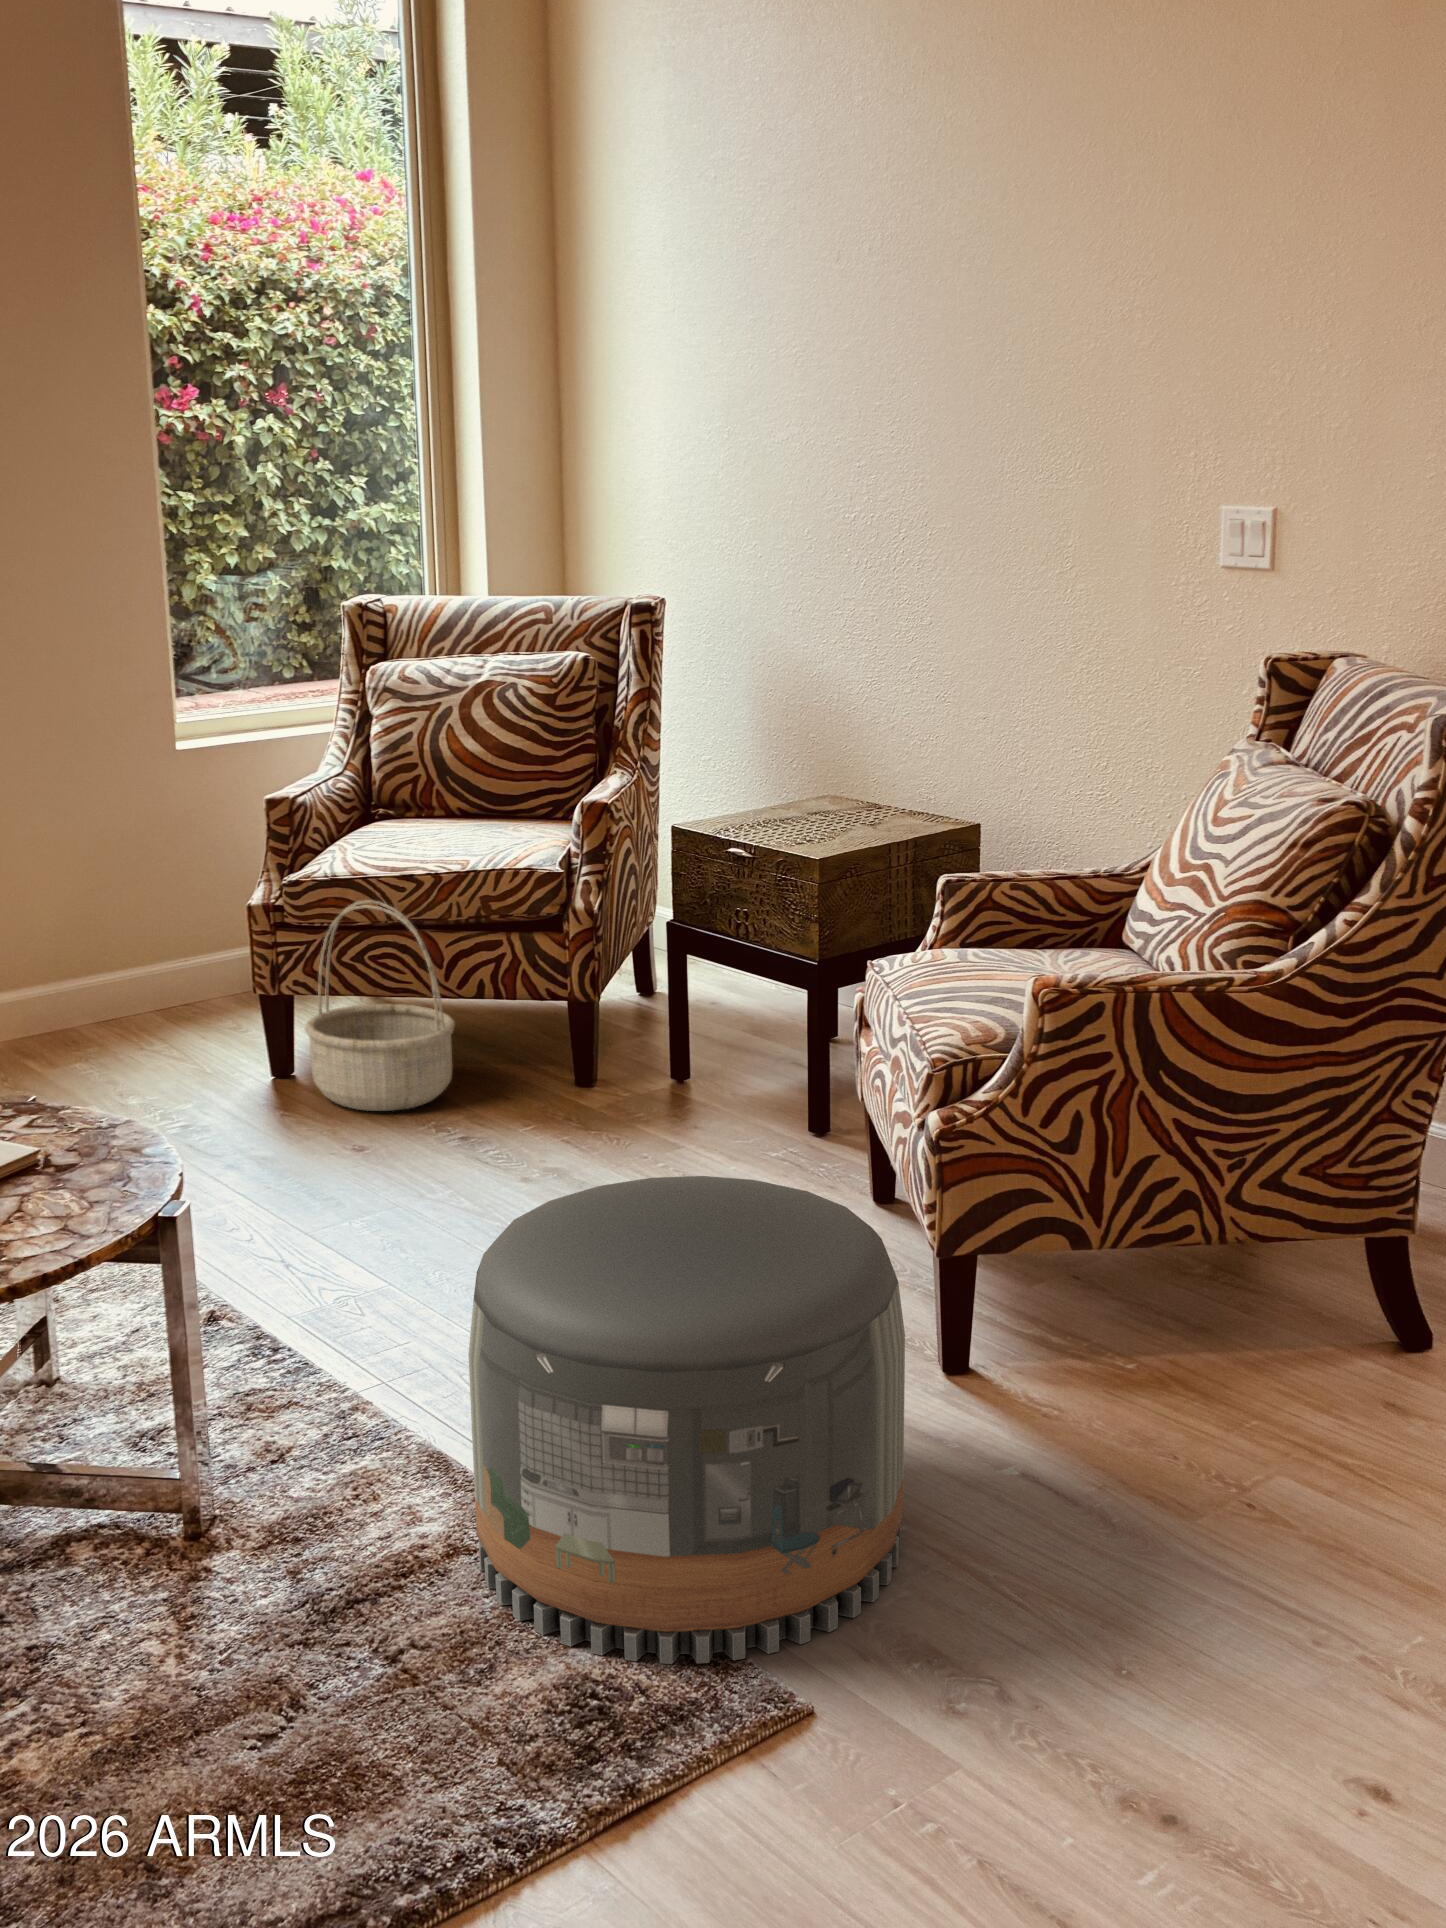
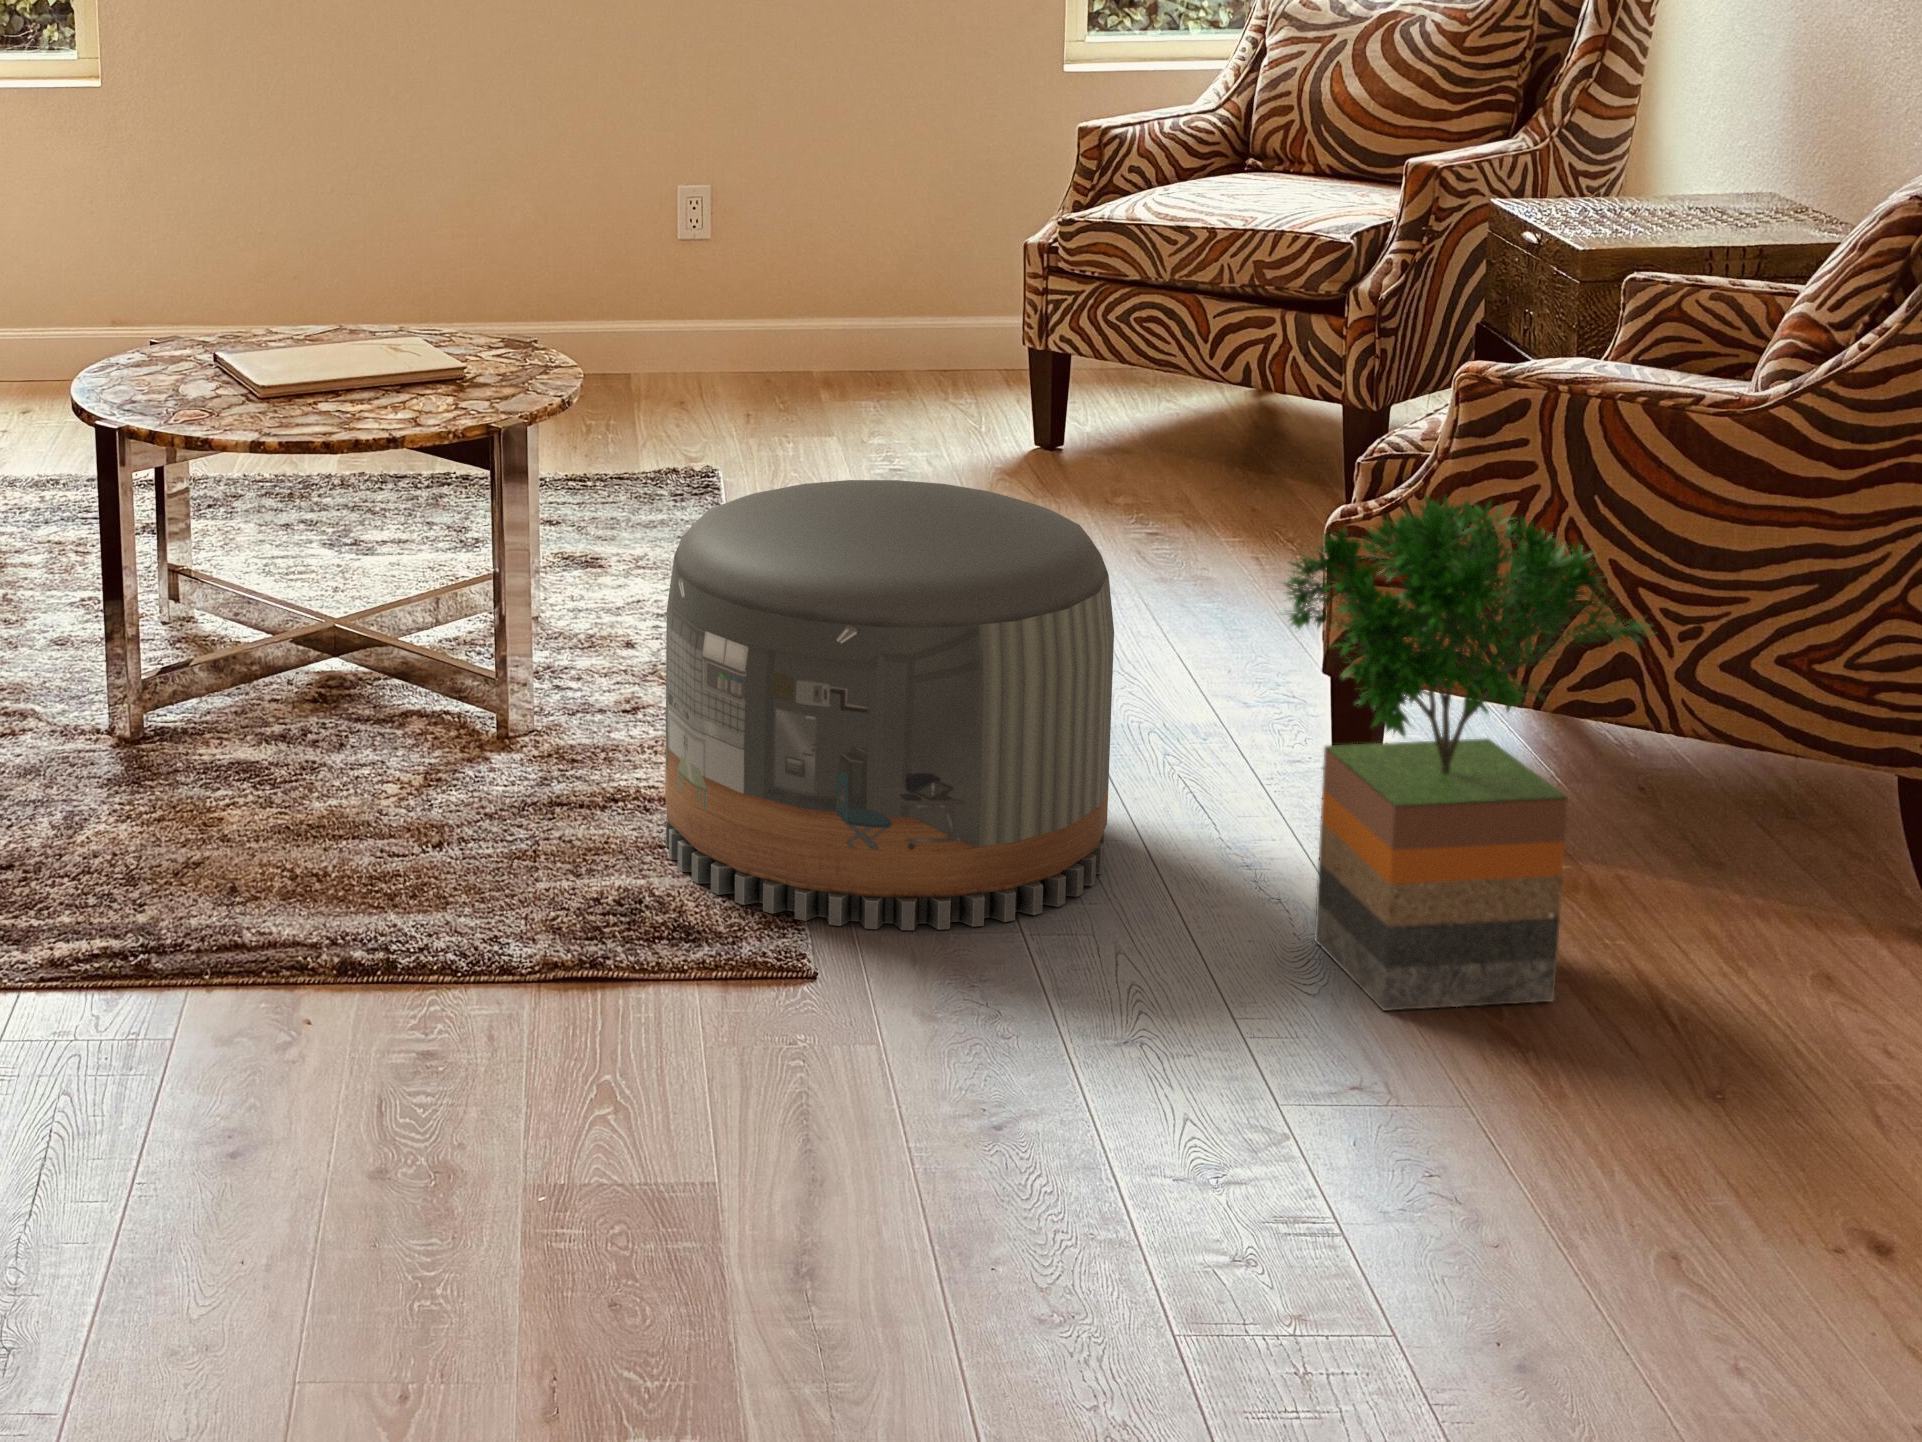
basket: present [305,900,455,1111] -> none [1041,247,1213,498]
potted tree: none [1099,1100,1379,1556] -> present [1285,495,1653,1011]

